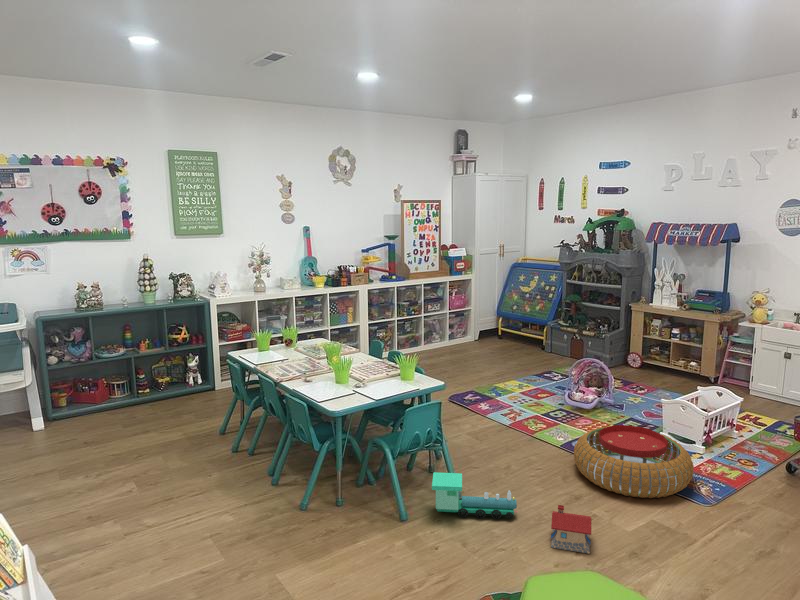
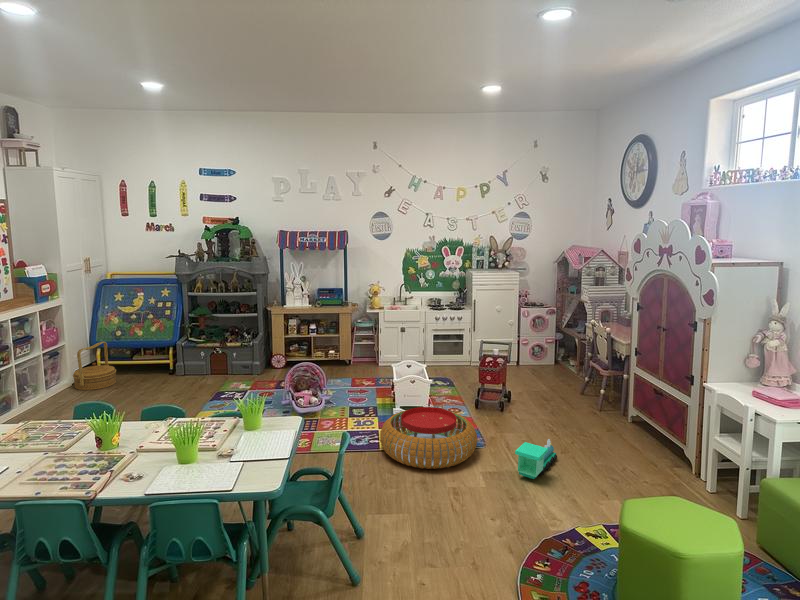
woven basket: none [472,311,502,347] -> present [73,342,116,390]
toy train: present [432,472,517,519] -> present [515,439,557,479]
toy house: present [550,505,591,554] -> none [469,489,515,532]

